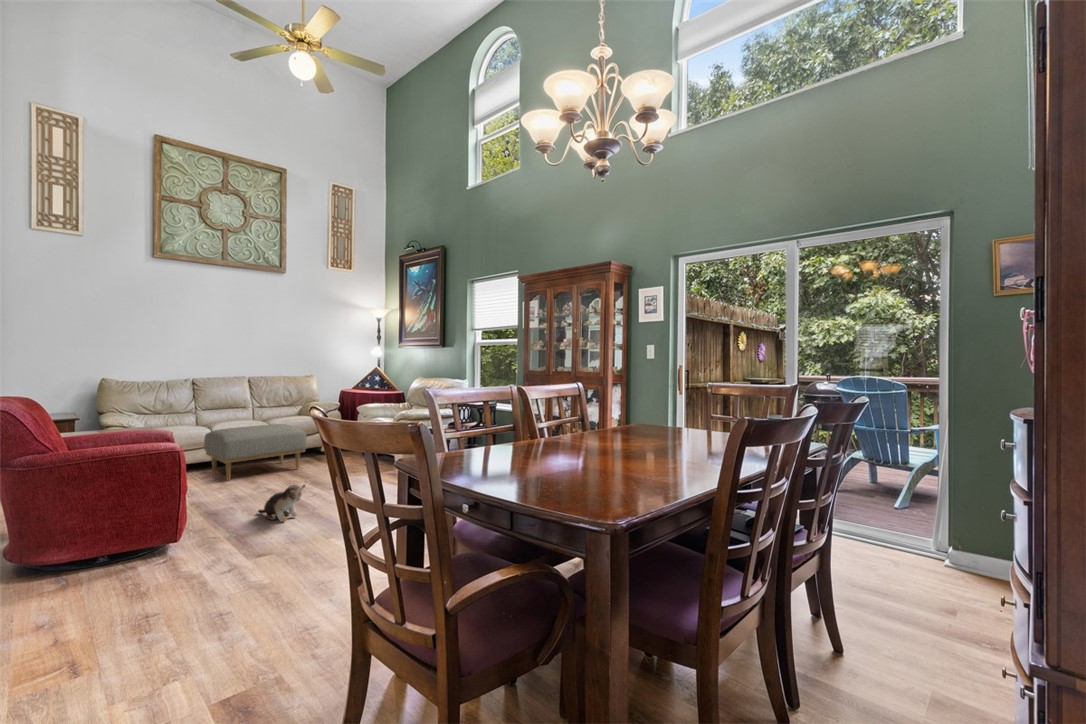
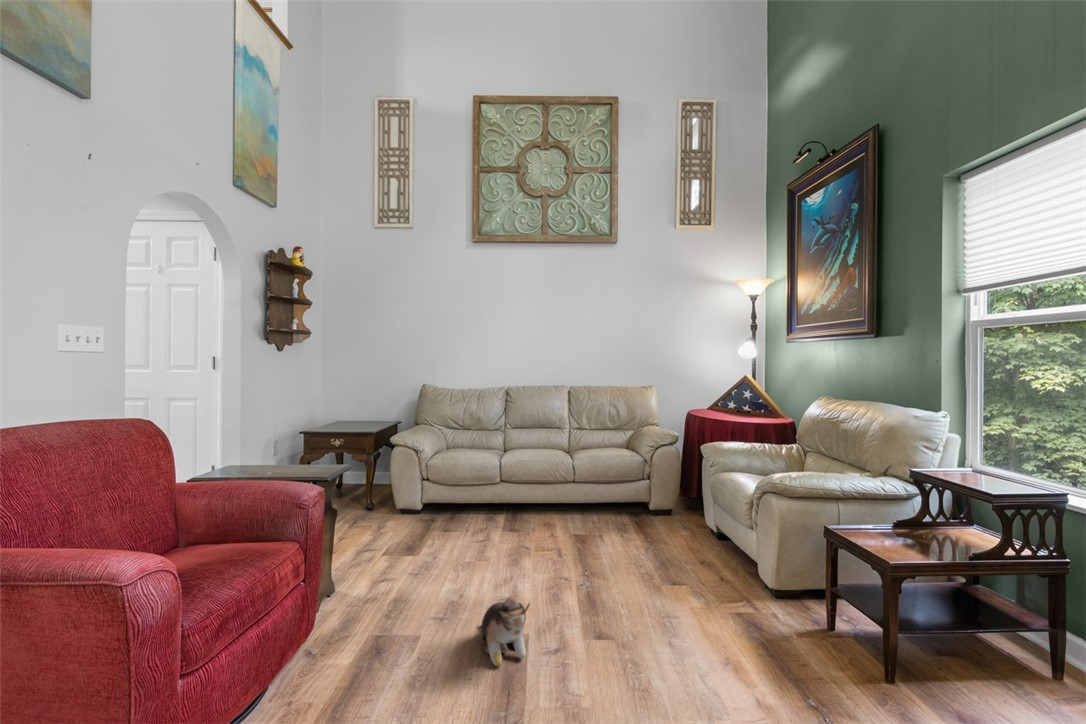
ottoman: present [204,424,307,481] -> none [500,458,619,537]

